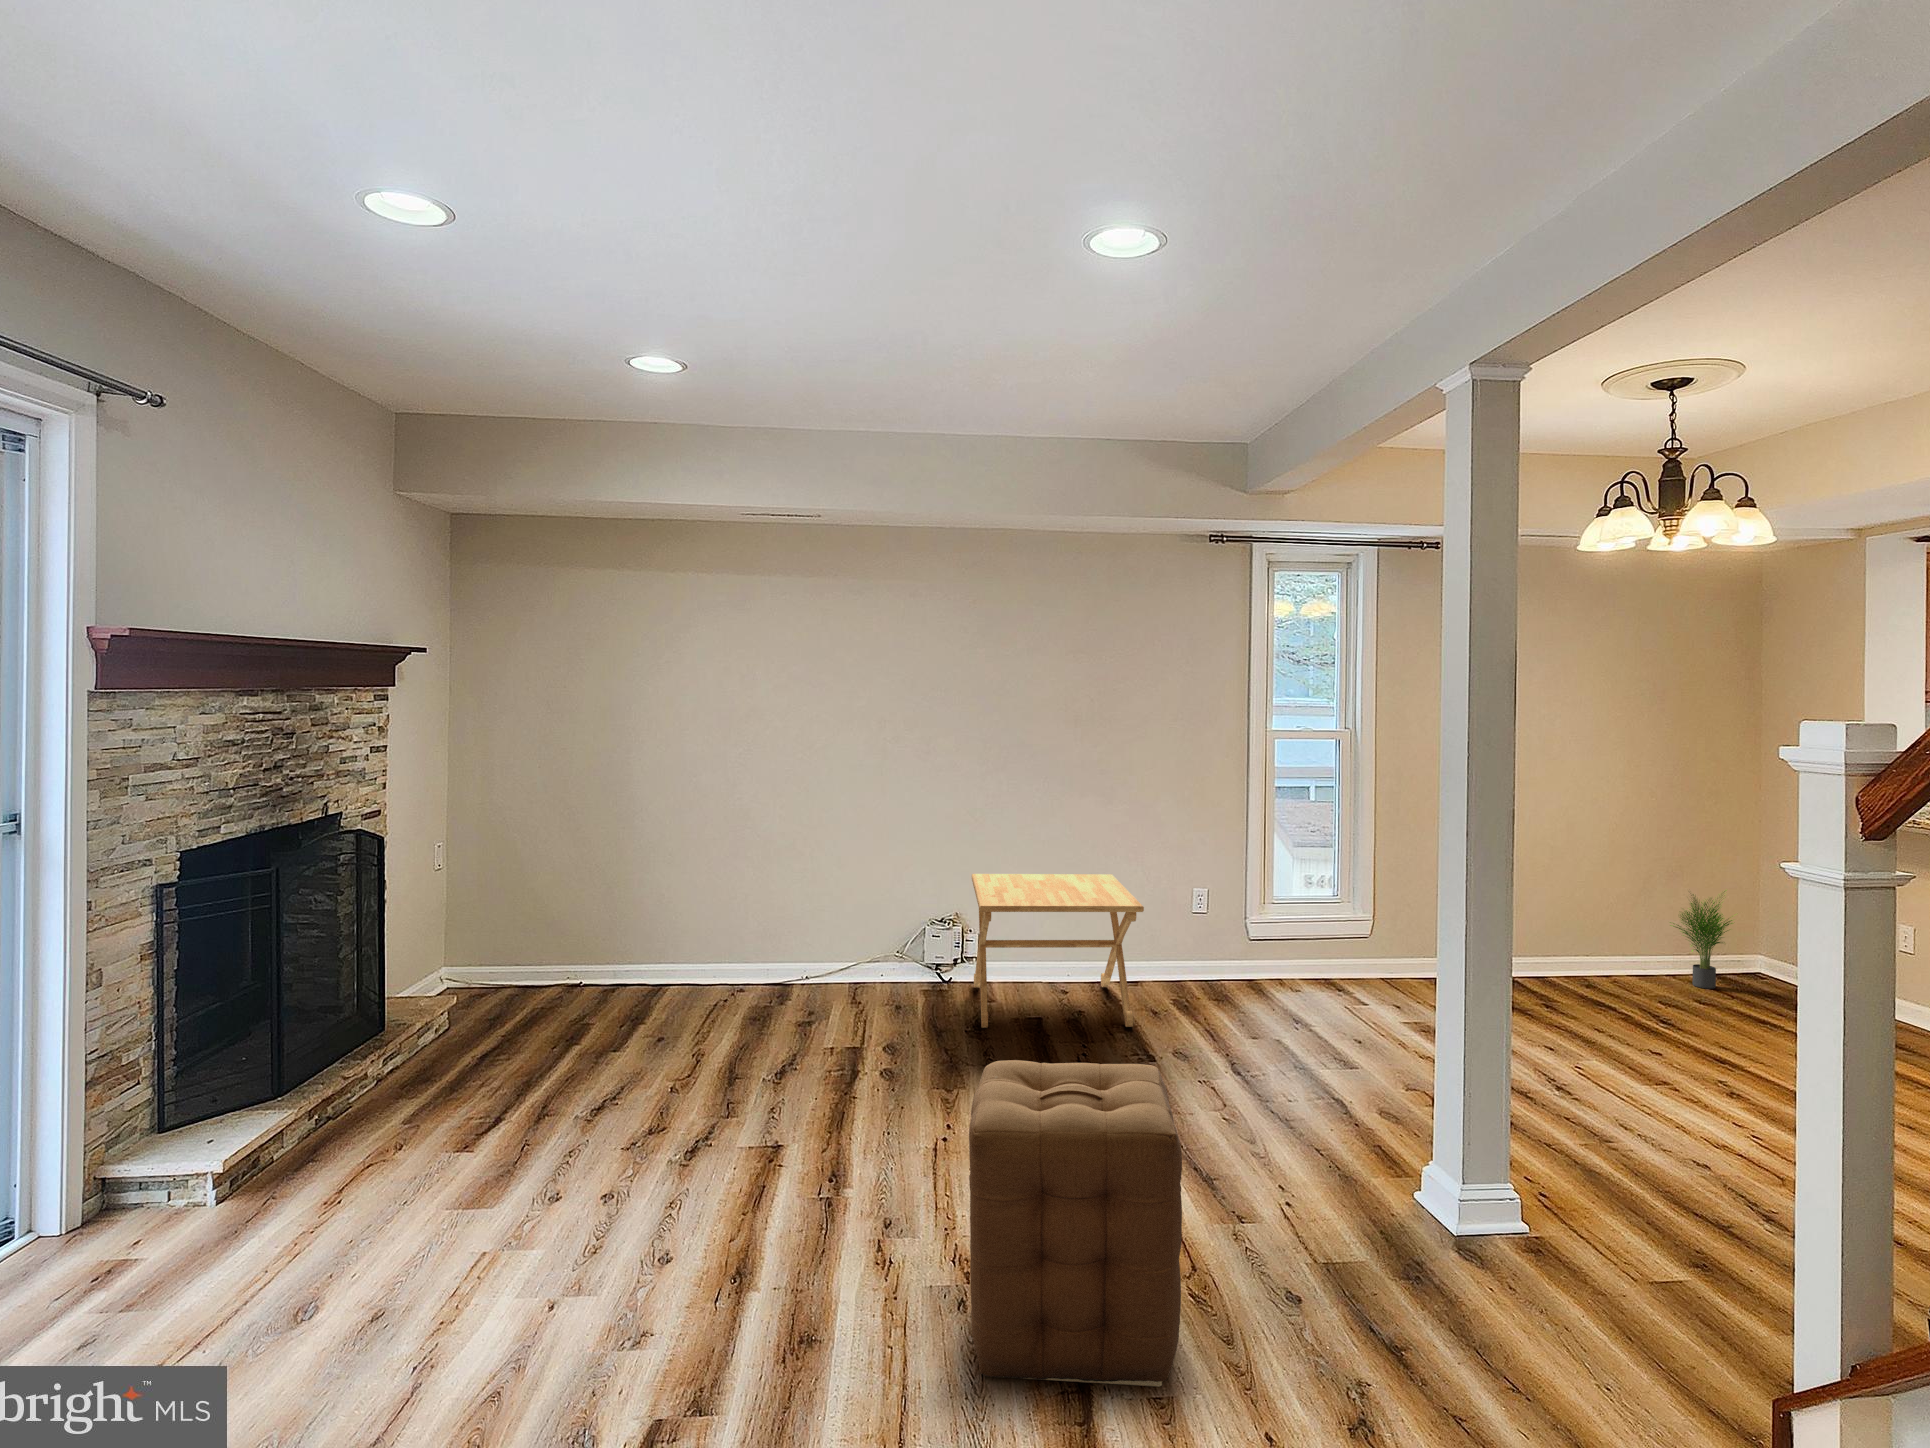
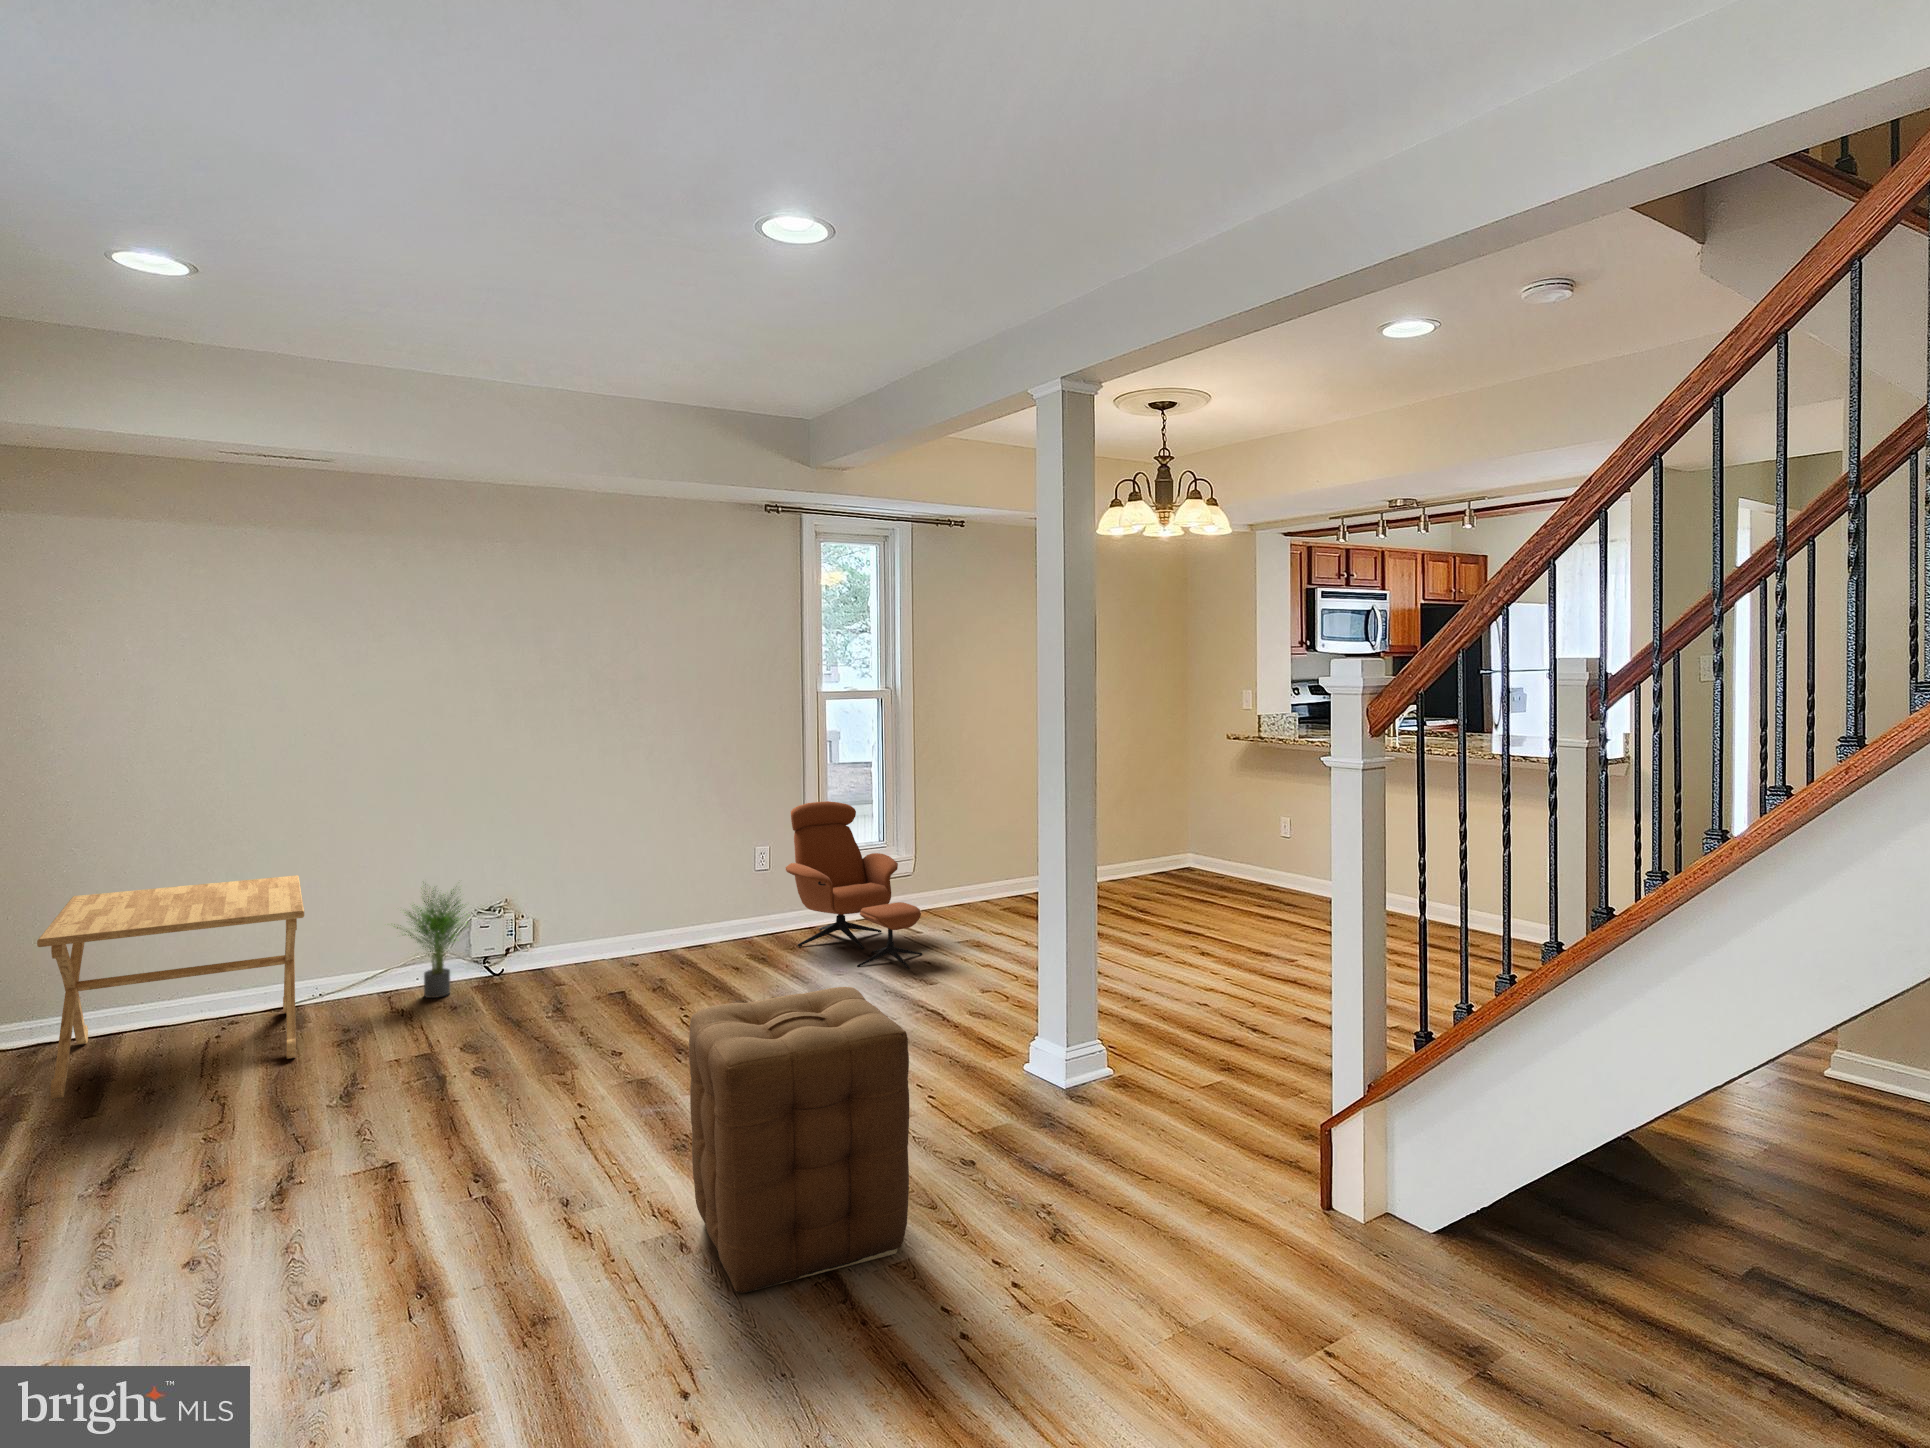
lounge chair: none [1216,848,1357,1046] -> present [786,801,922,969]
side table: present [972,874,1144,1028] -> present [37,875,304,1100]
potted plant: present [1670,891,1733,989] -> present [394,888,469,998]

